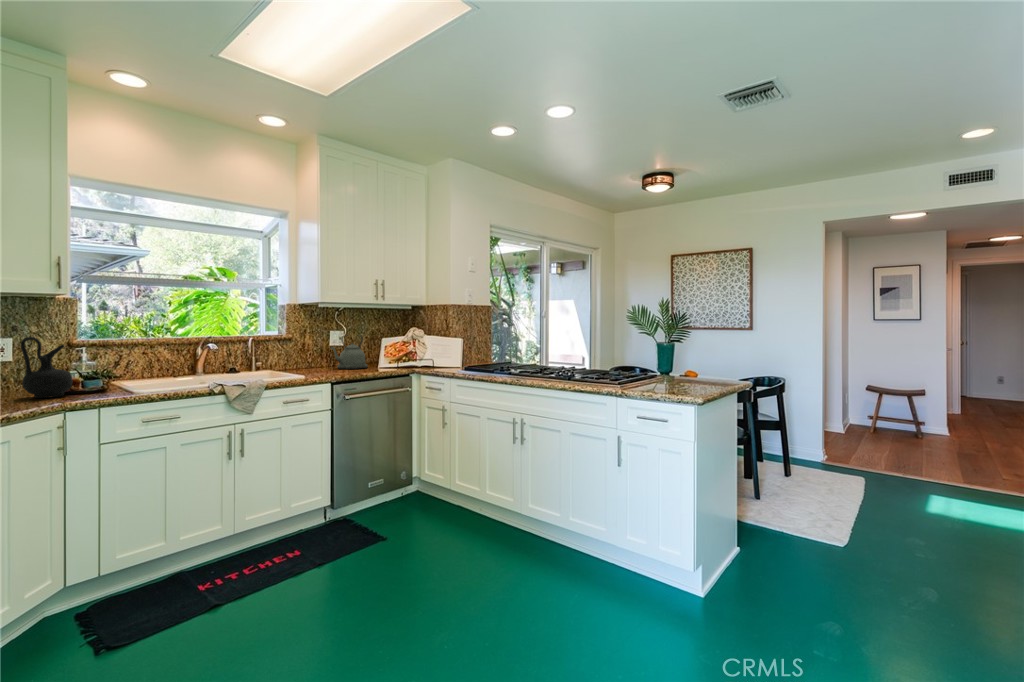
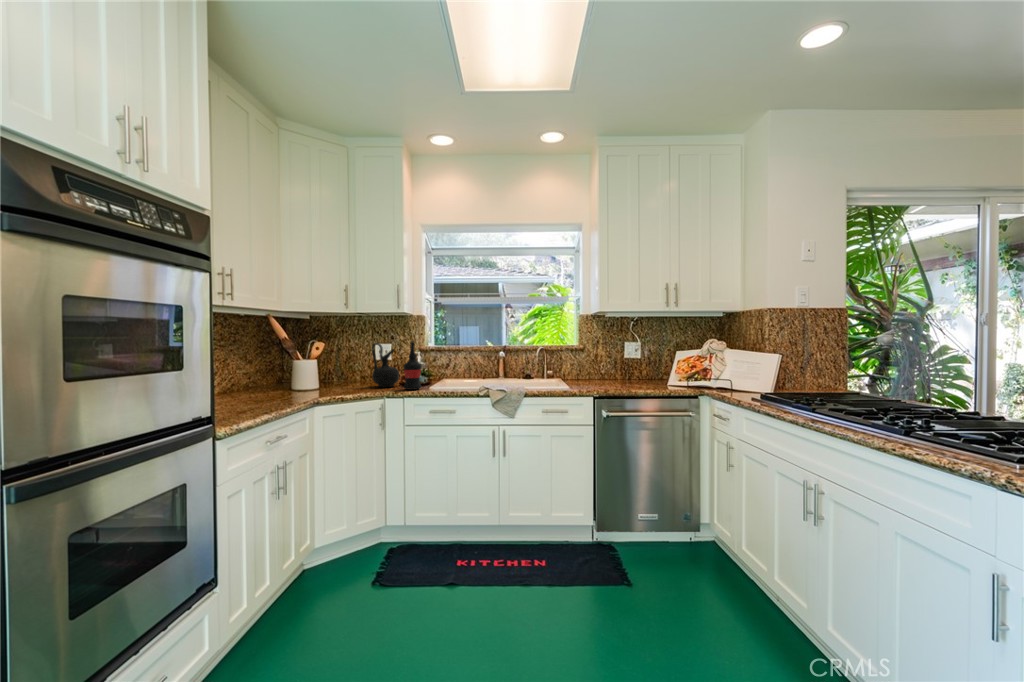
wine bottle: none [94,332,124,396] -> present [403,340,421,390]
kettle: present [331,336,368,369] -> none [615,346,658,384]

